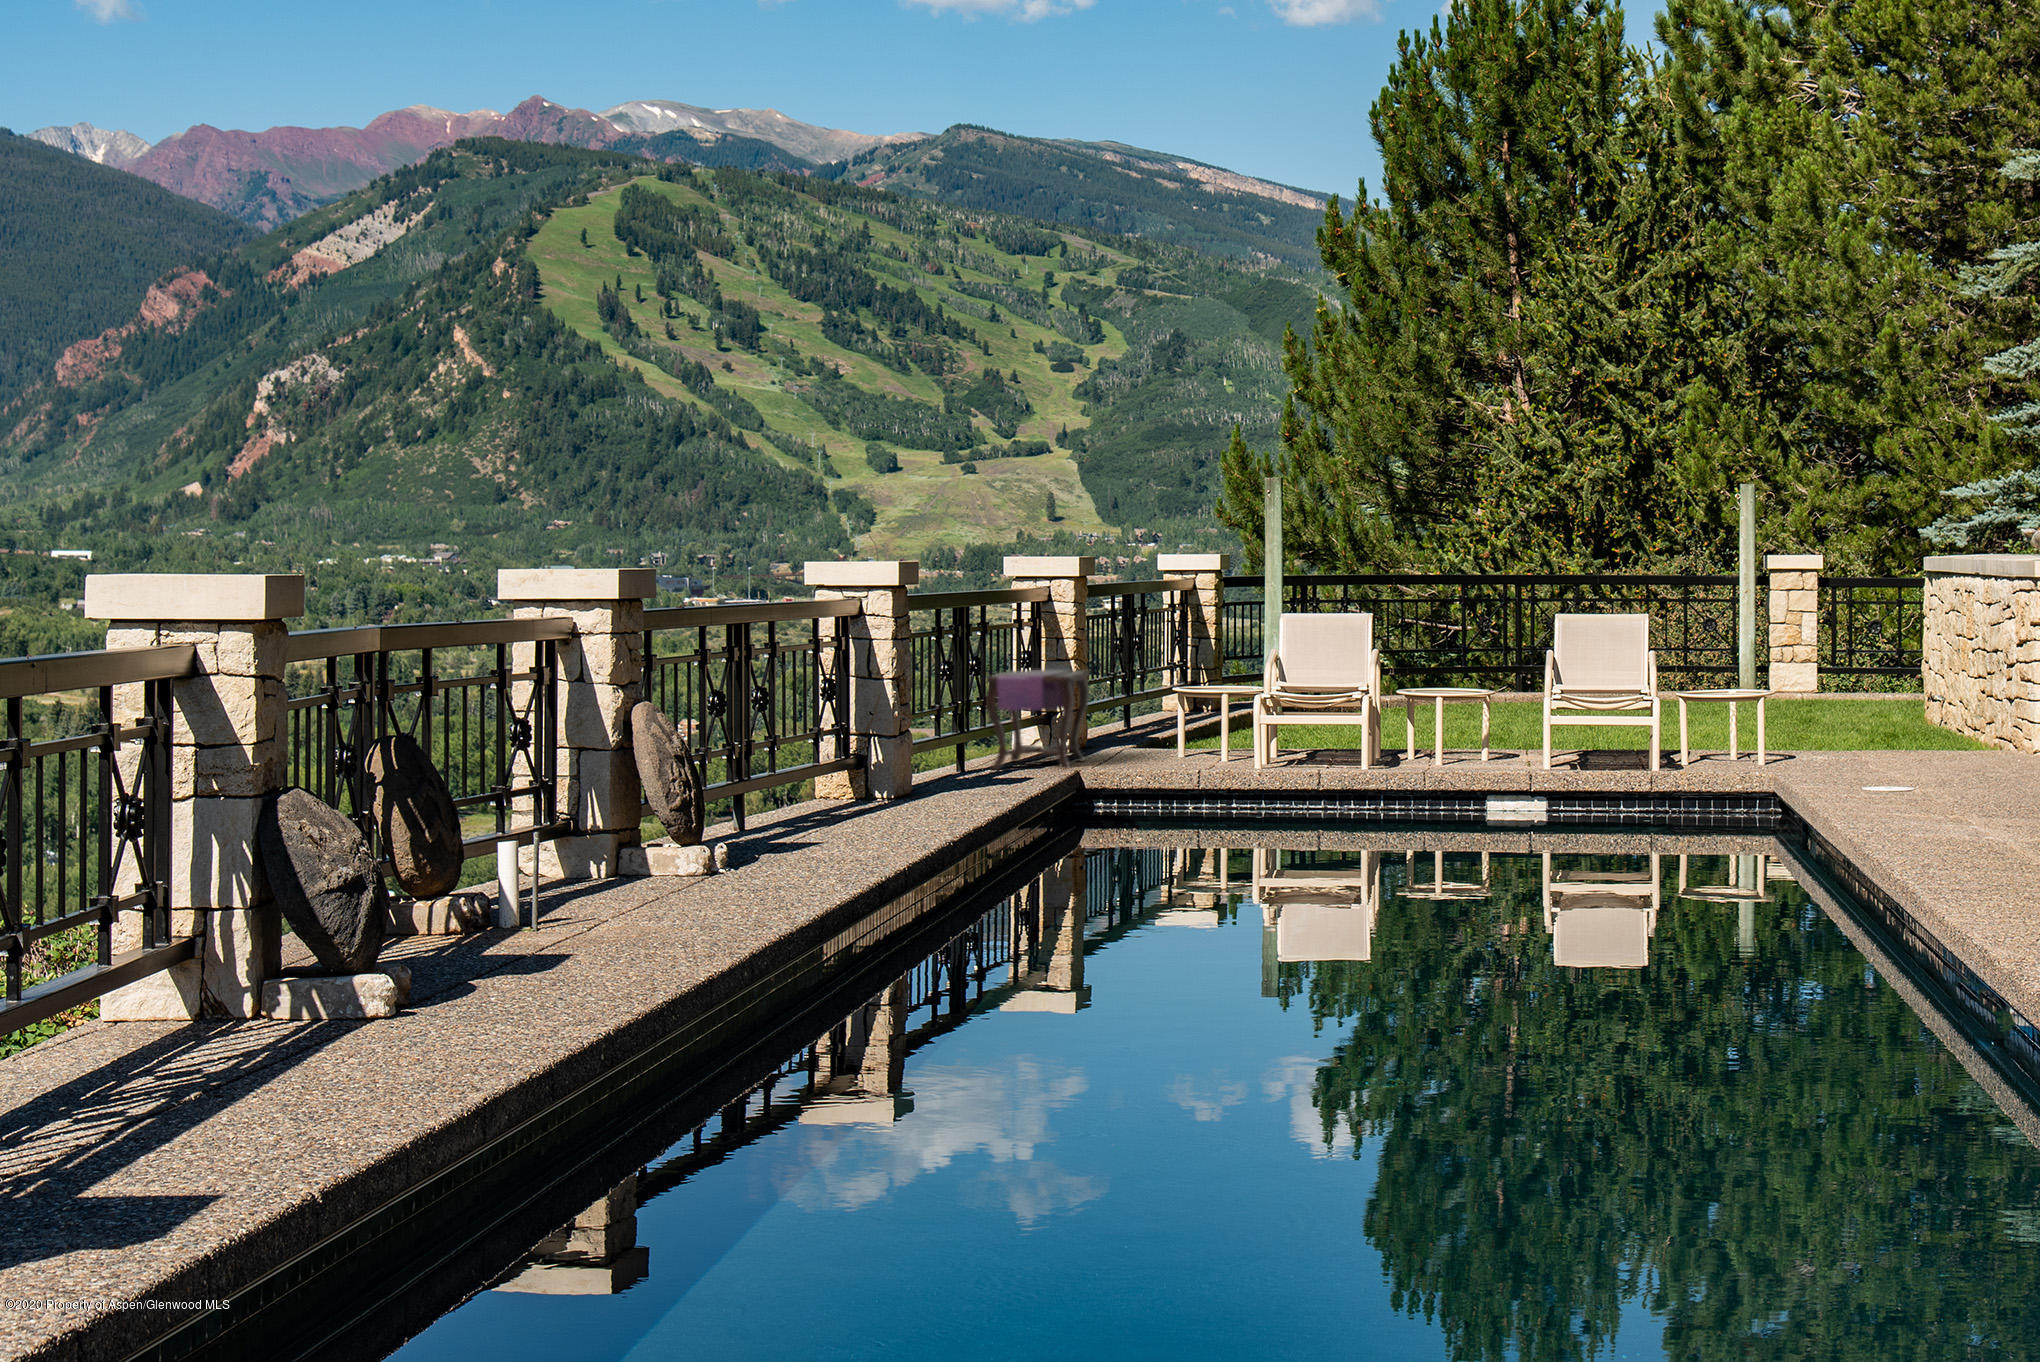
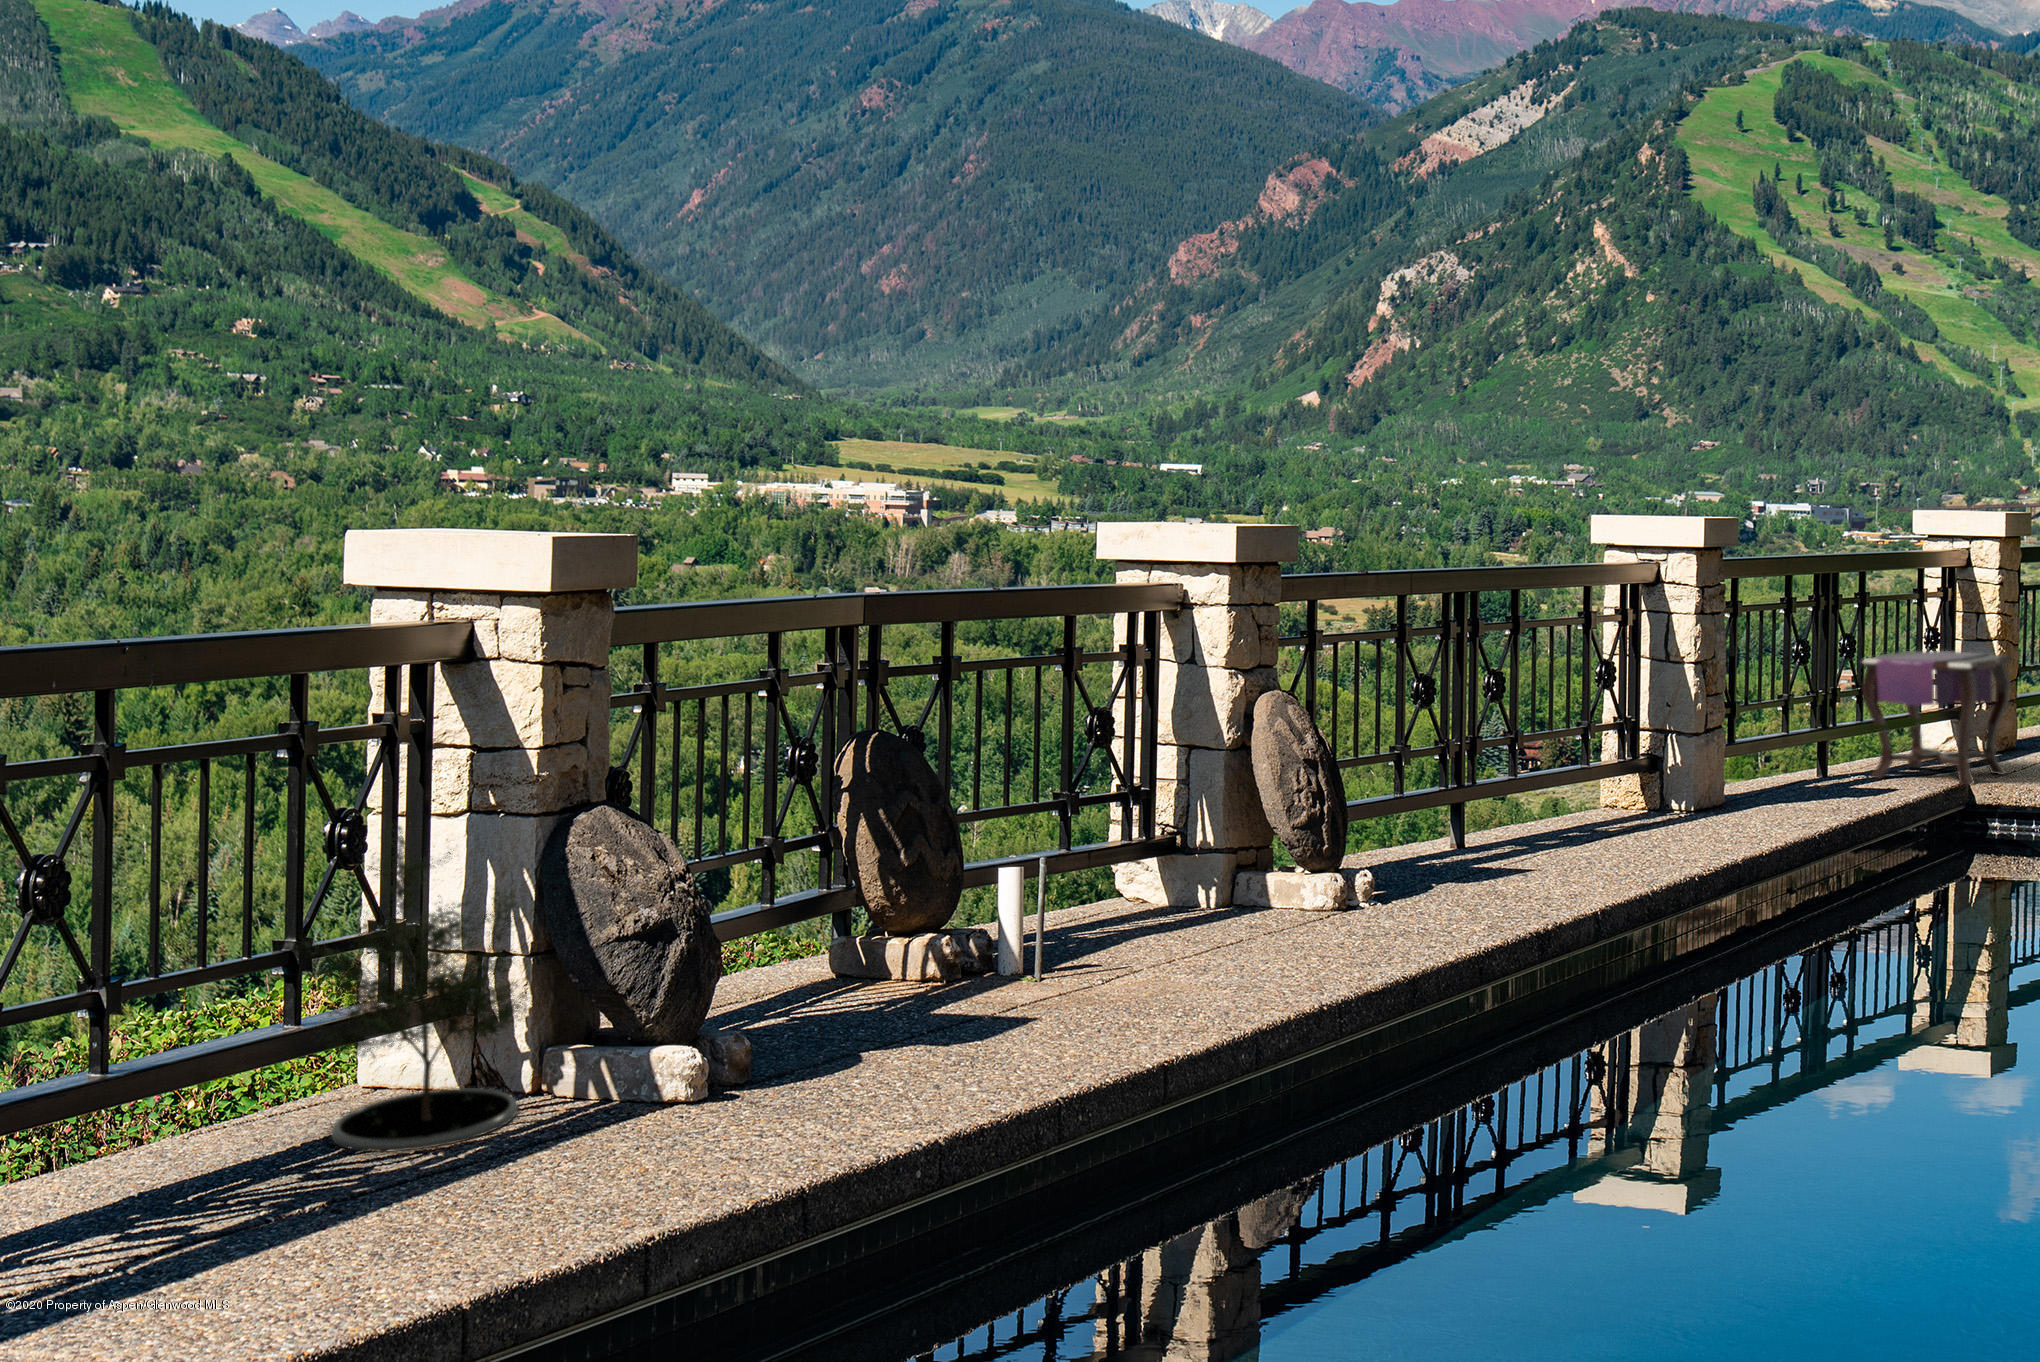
potted tree: none [123,799,295,1054] -> present [296,821,532,1152]

